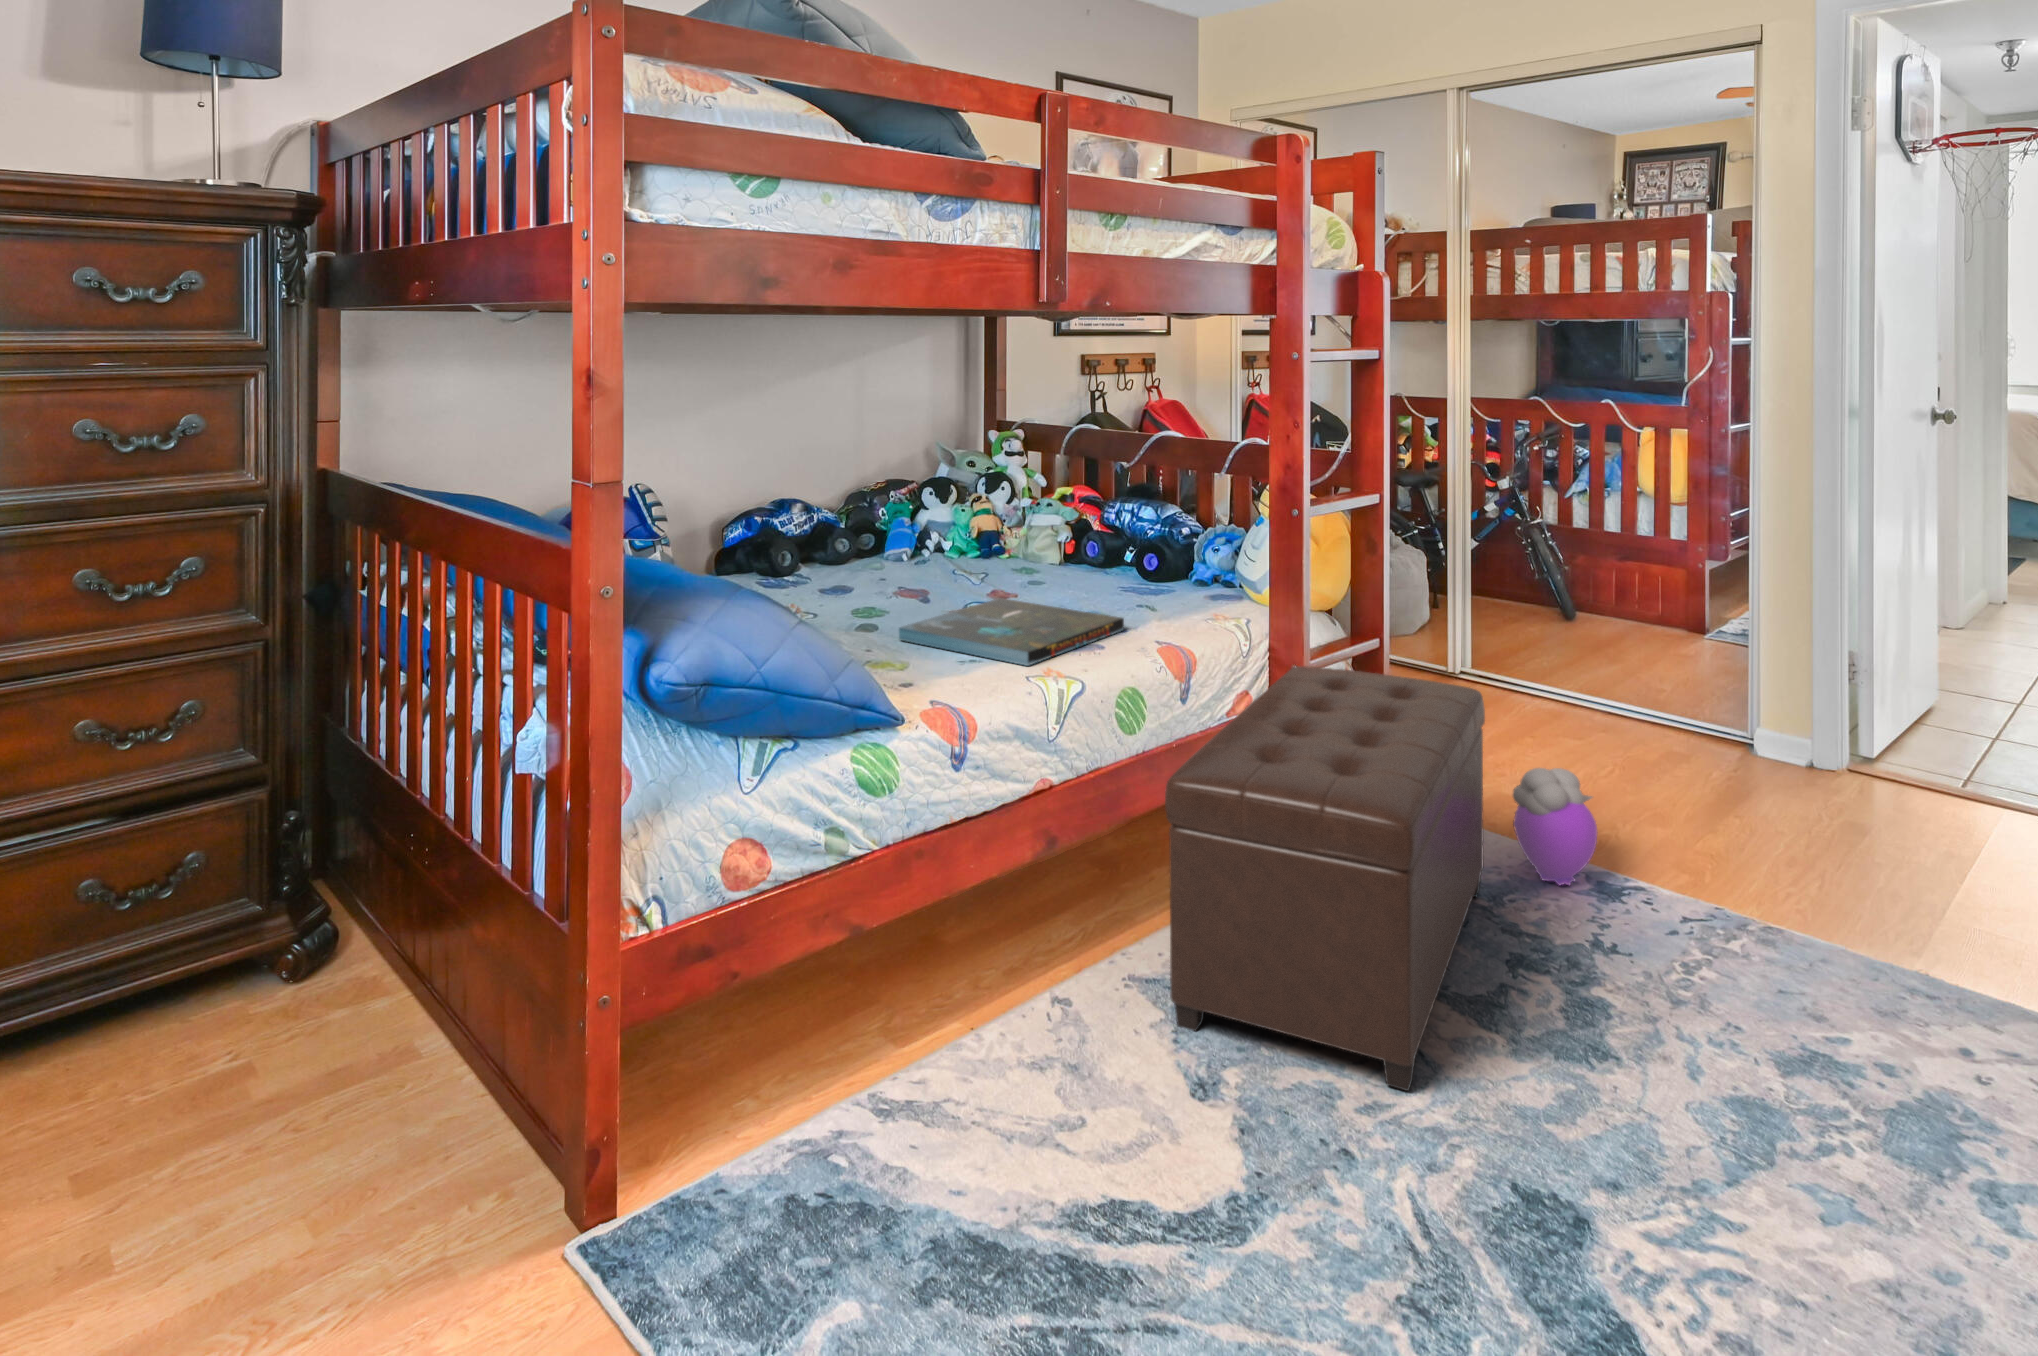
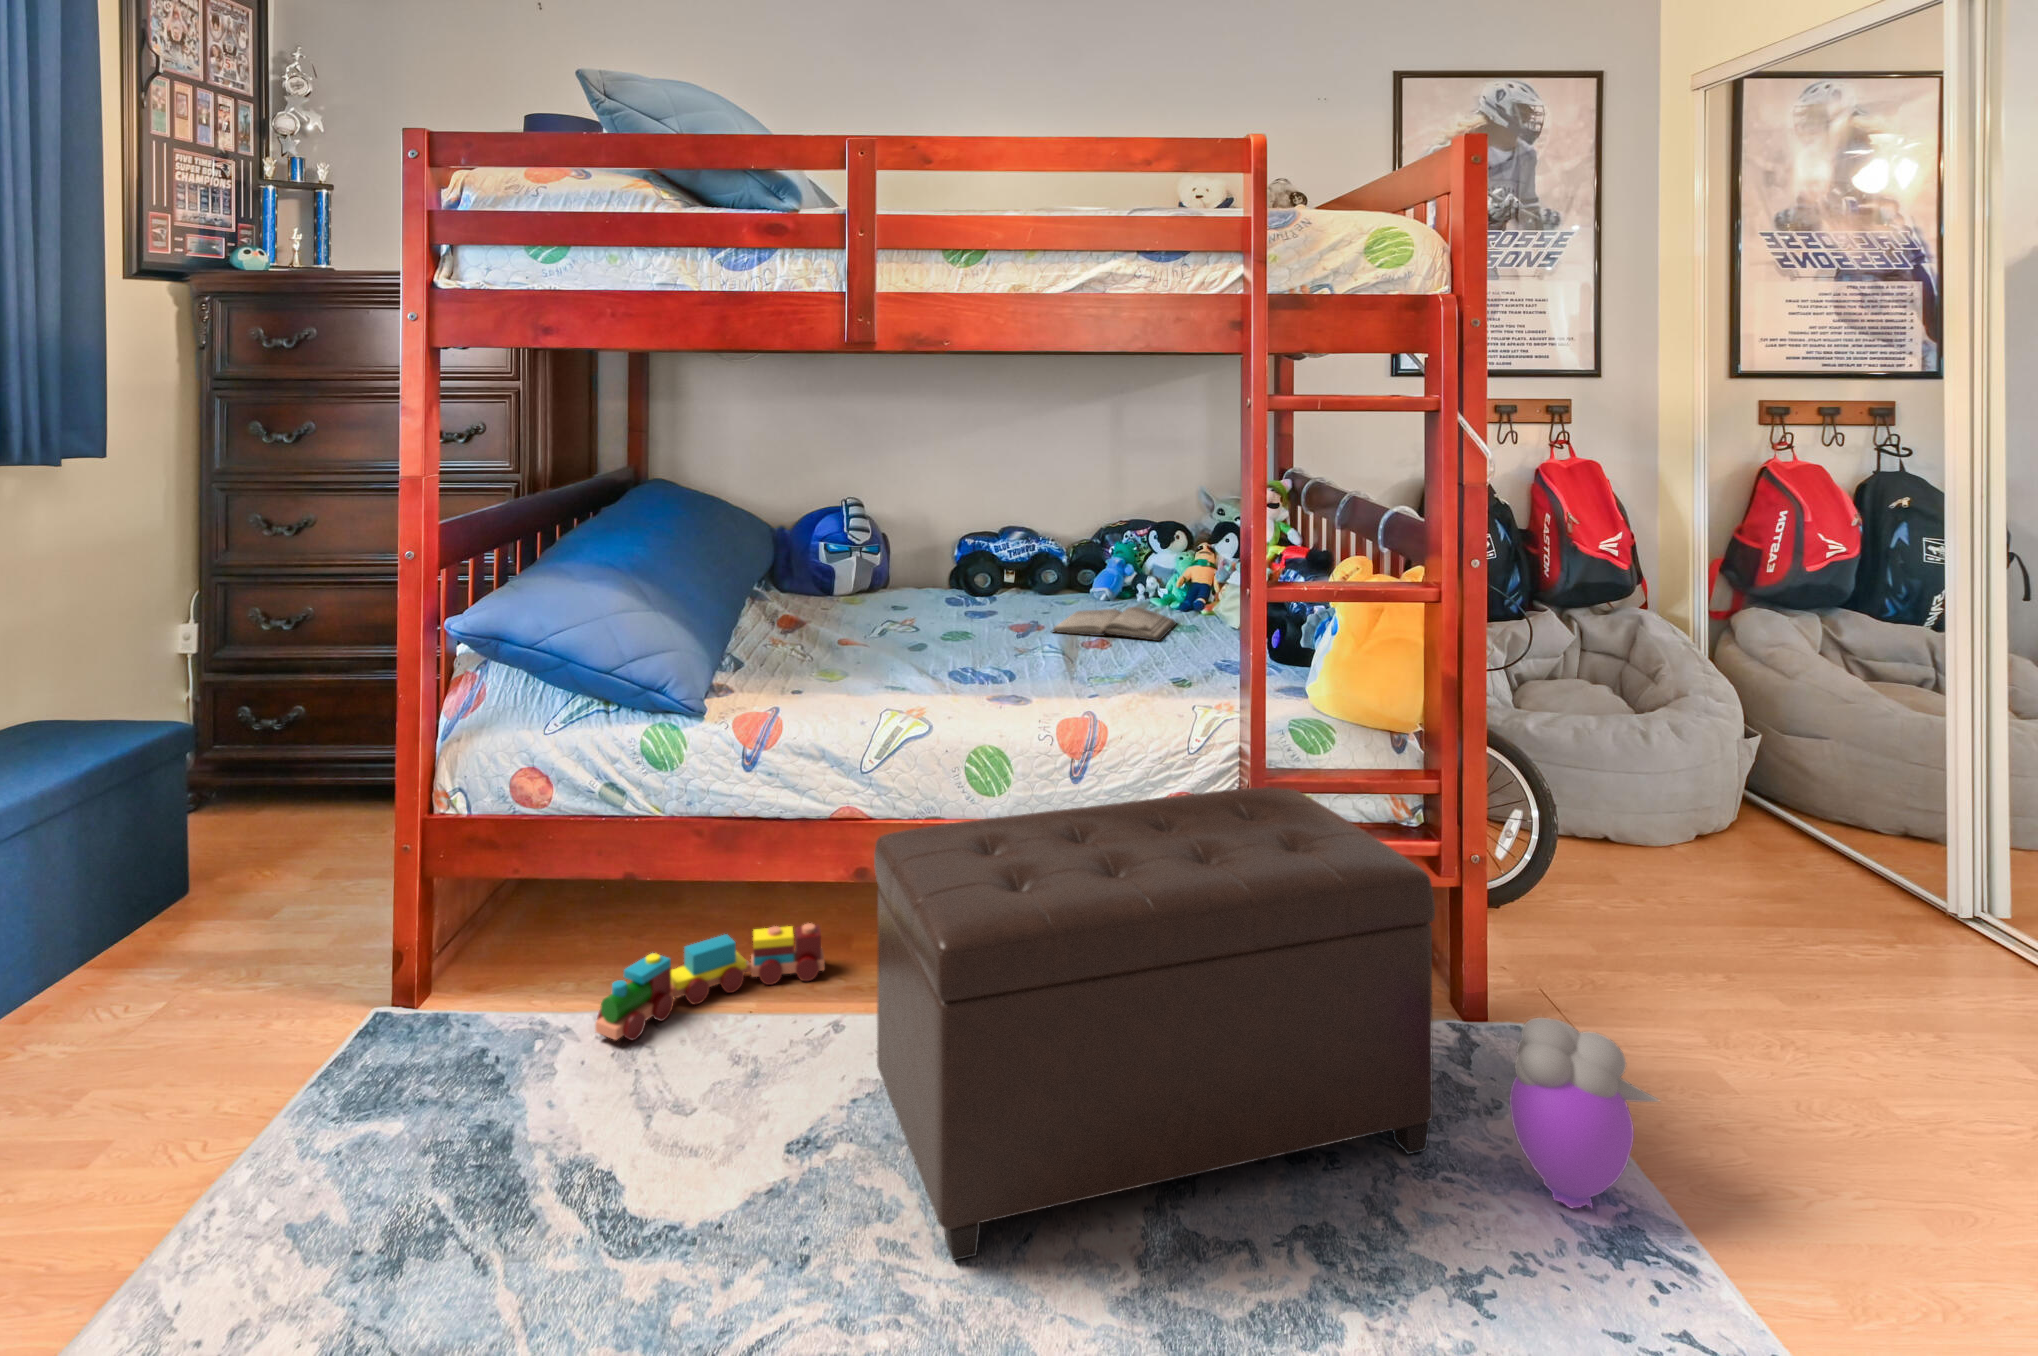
diary: none [935,558,1063,592] -> present [1052,607,1176,641]
board game: present [899,598,1124,666] -> none [881,641,1061,700]
toy train: none [857,927,972,1118] -> present [595,923,825,1040]

